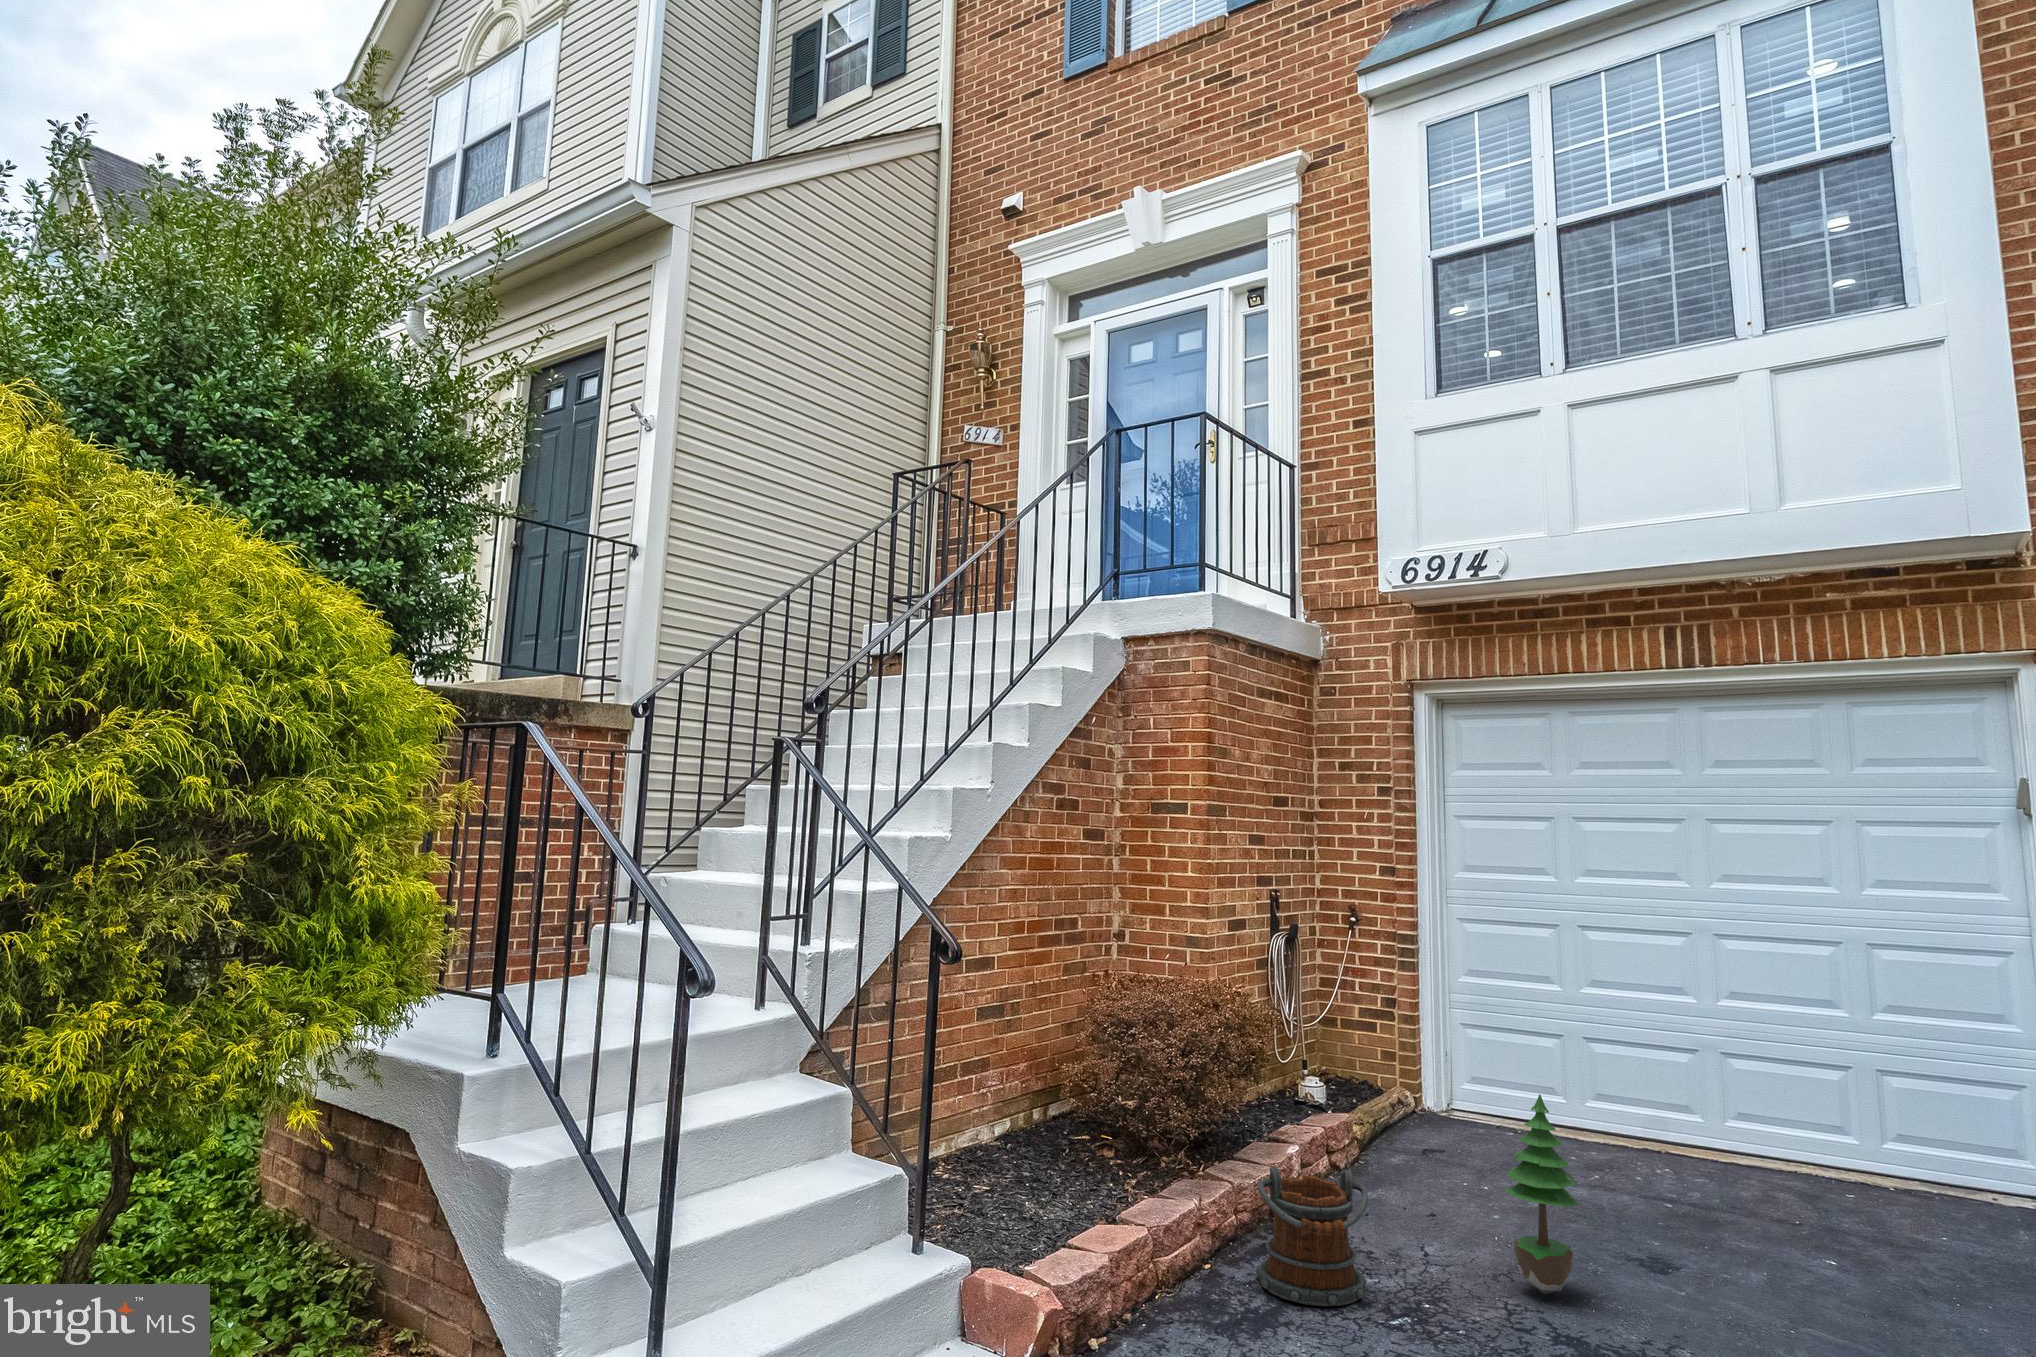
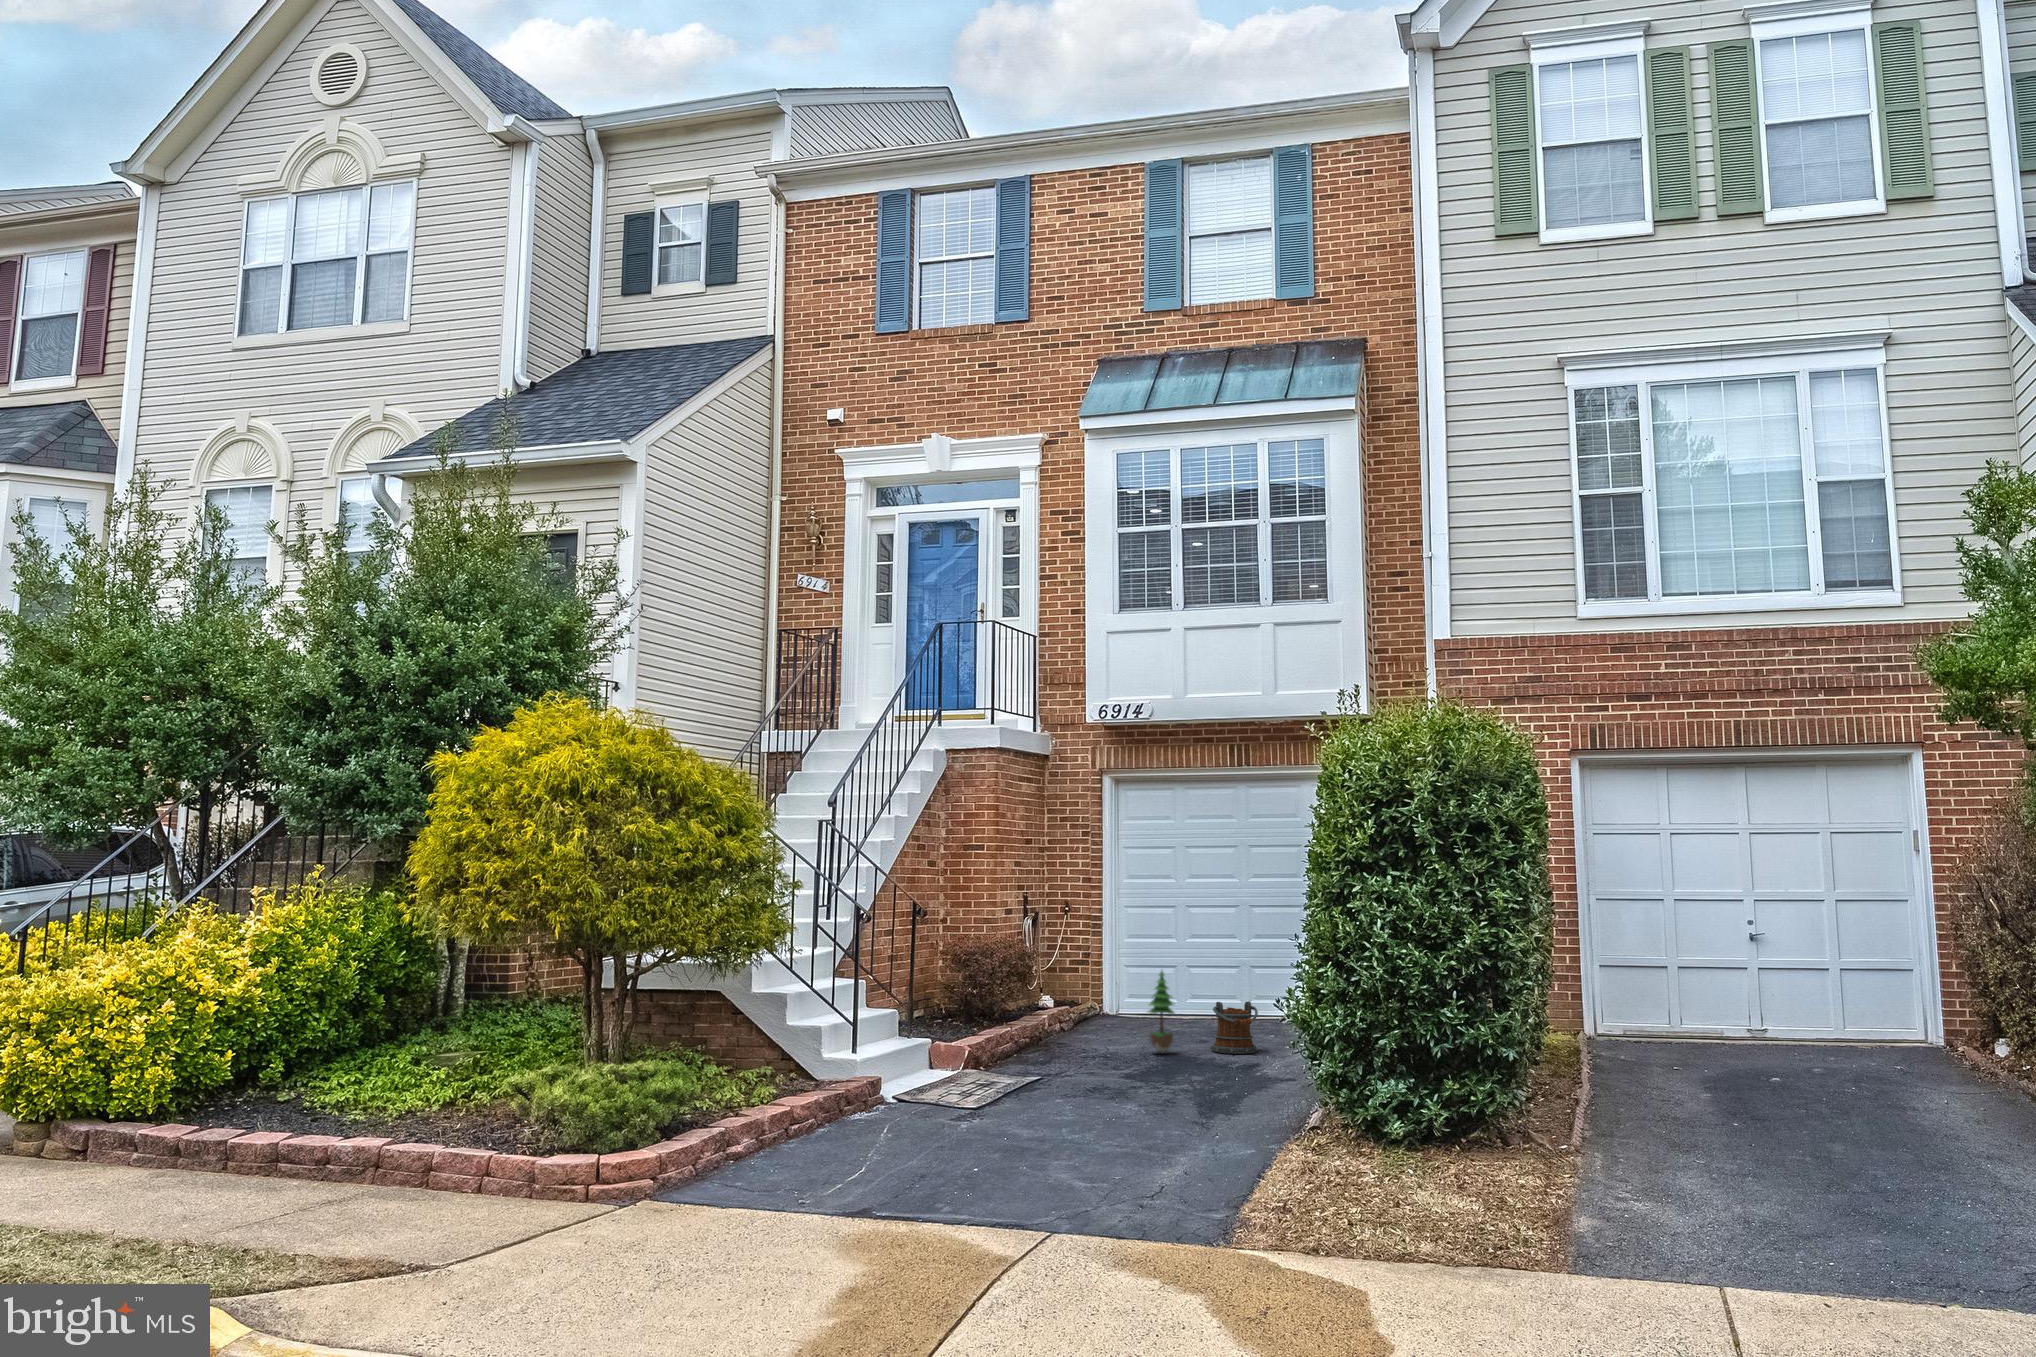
bucket: present [1256,1167,1368,1306] -> present [1210,1001,1258,1054]

